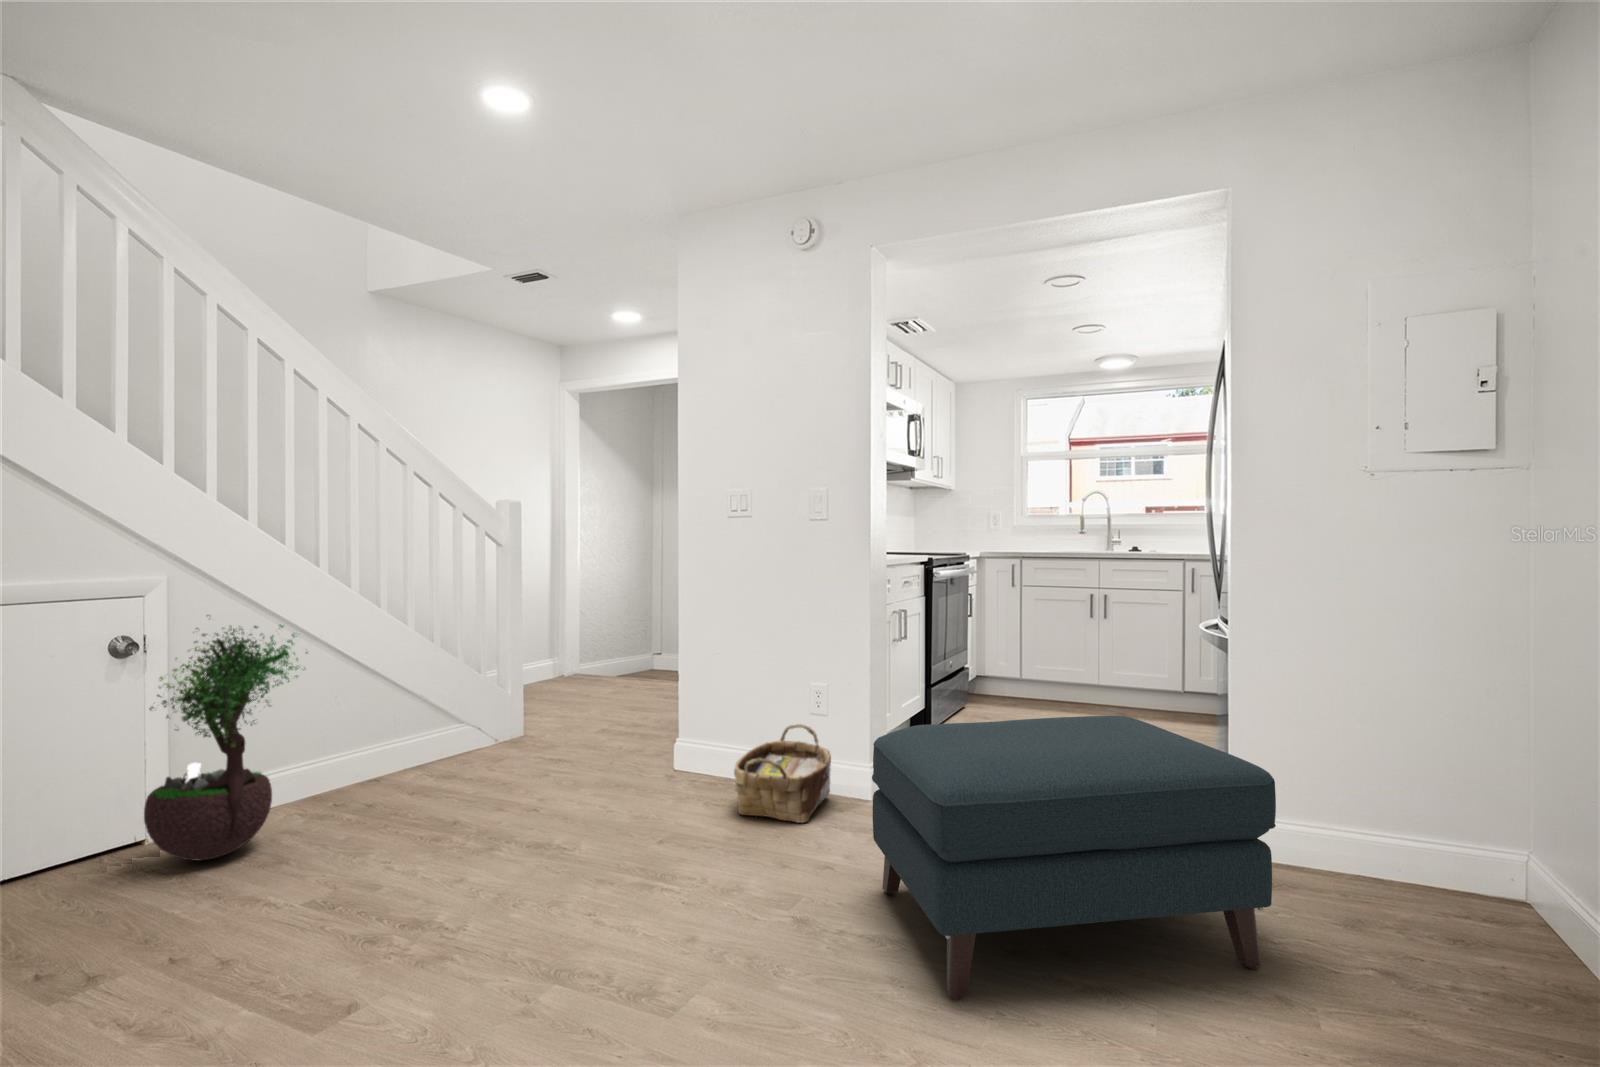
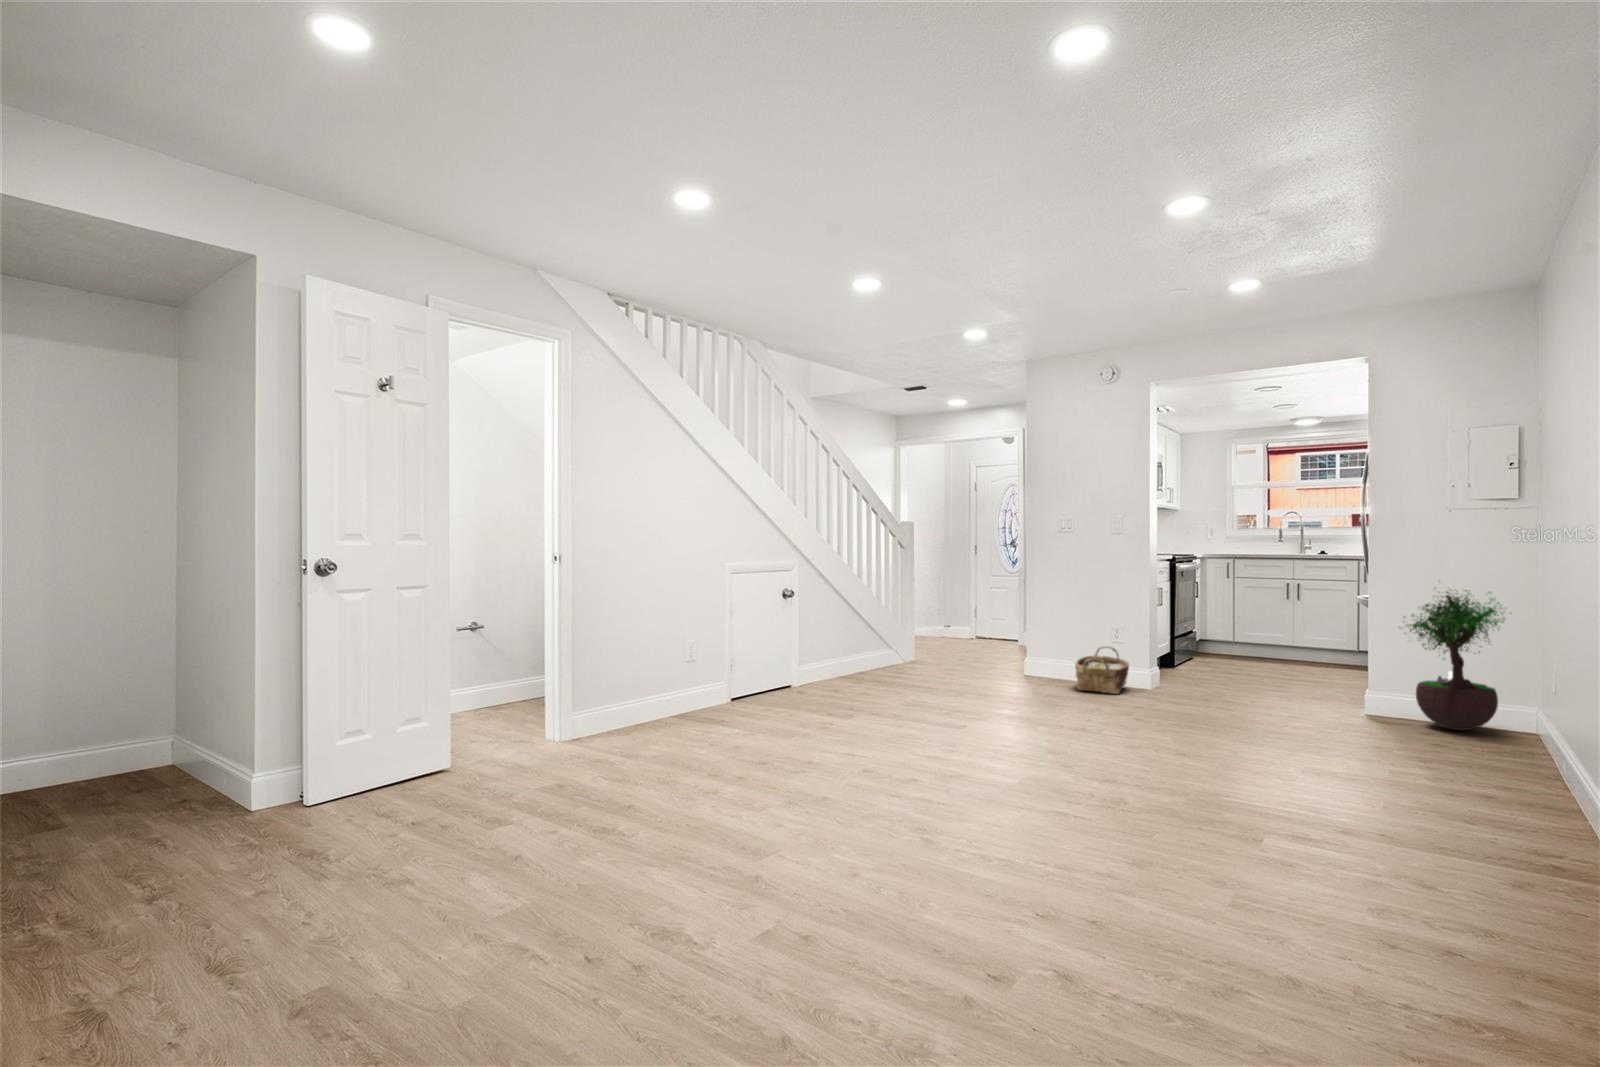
potted tree: present [144,619,308,861] -> present [1404,590,1505,730]
ottoman: present [872,716,1276,1000] -> none [1170,632,1381,739]

